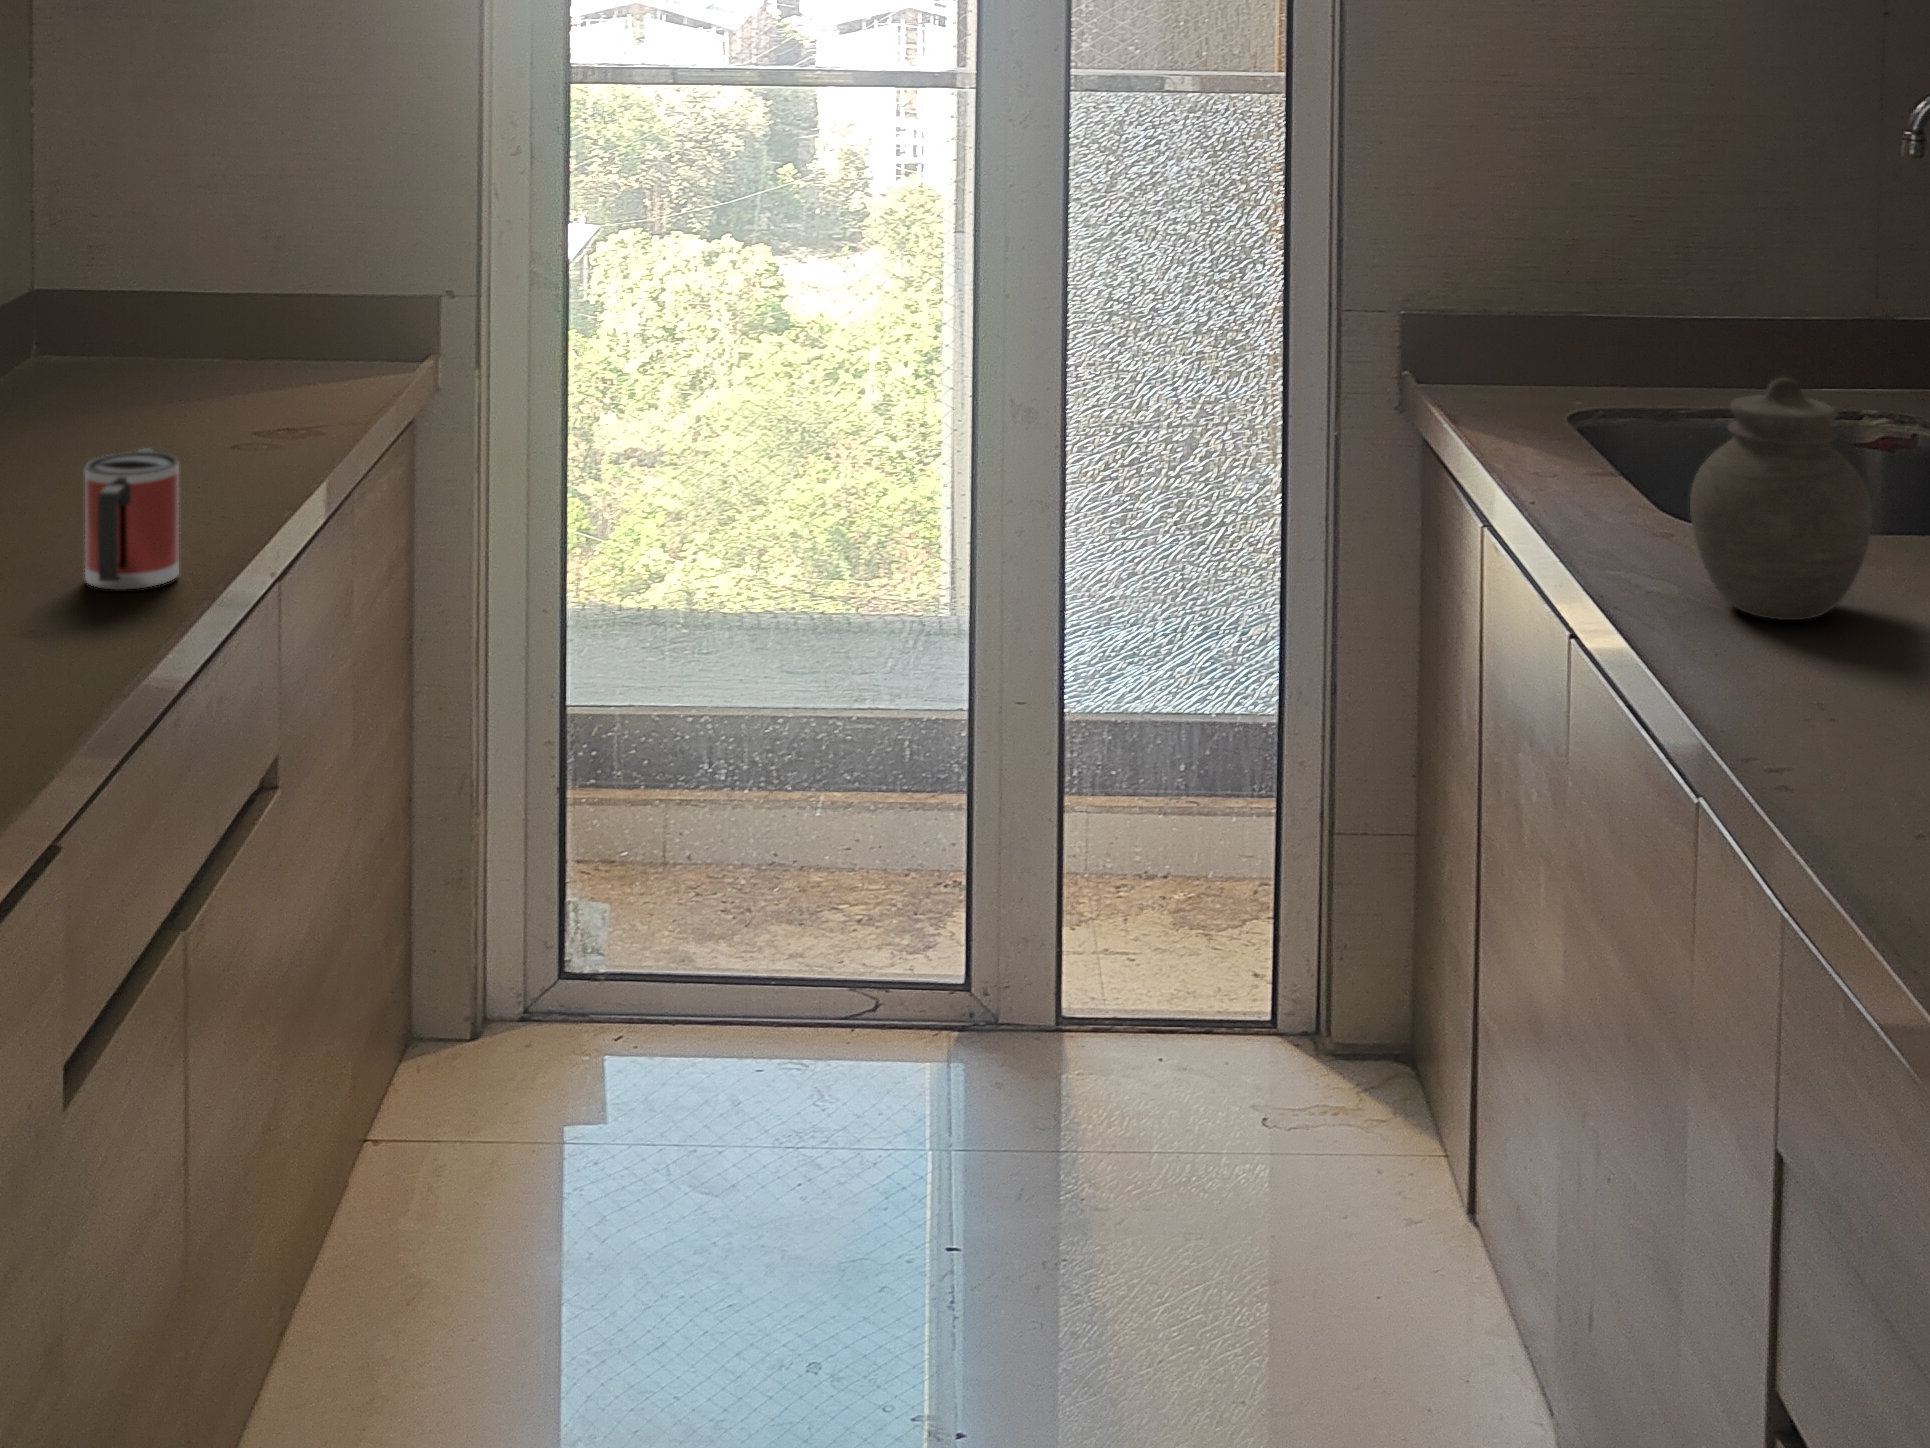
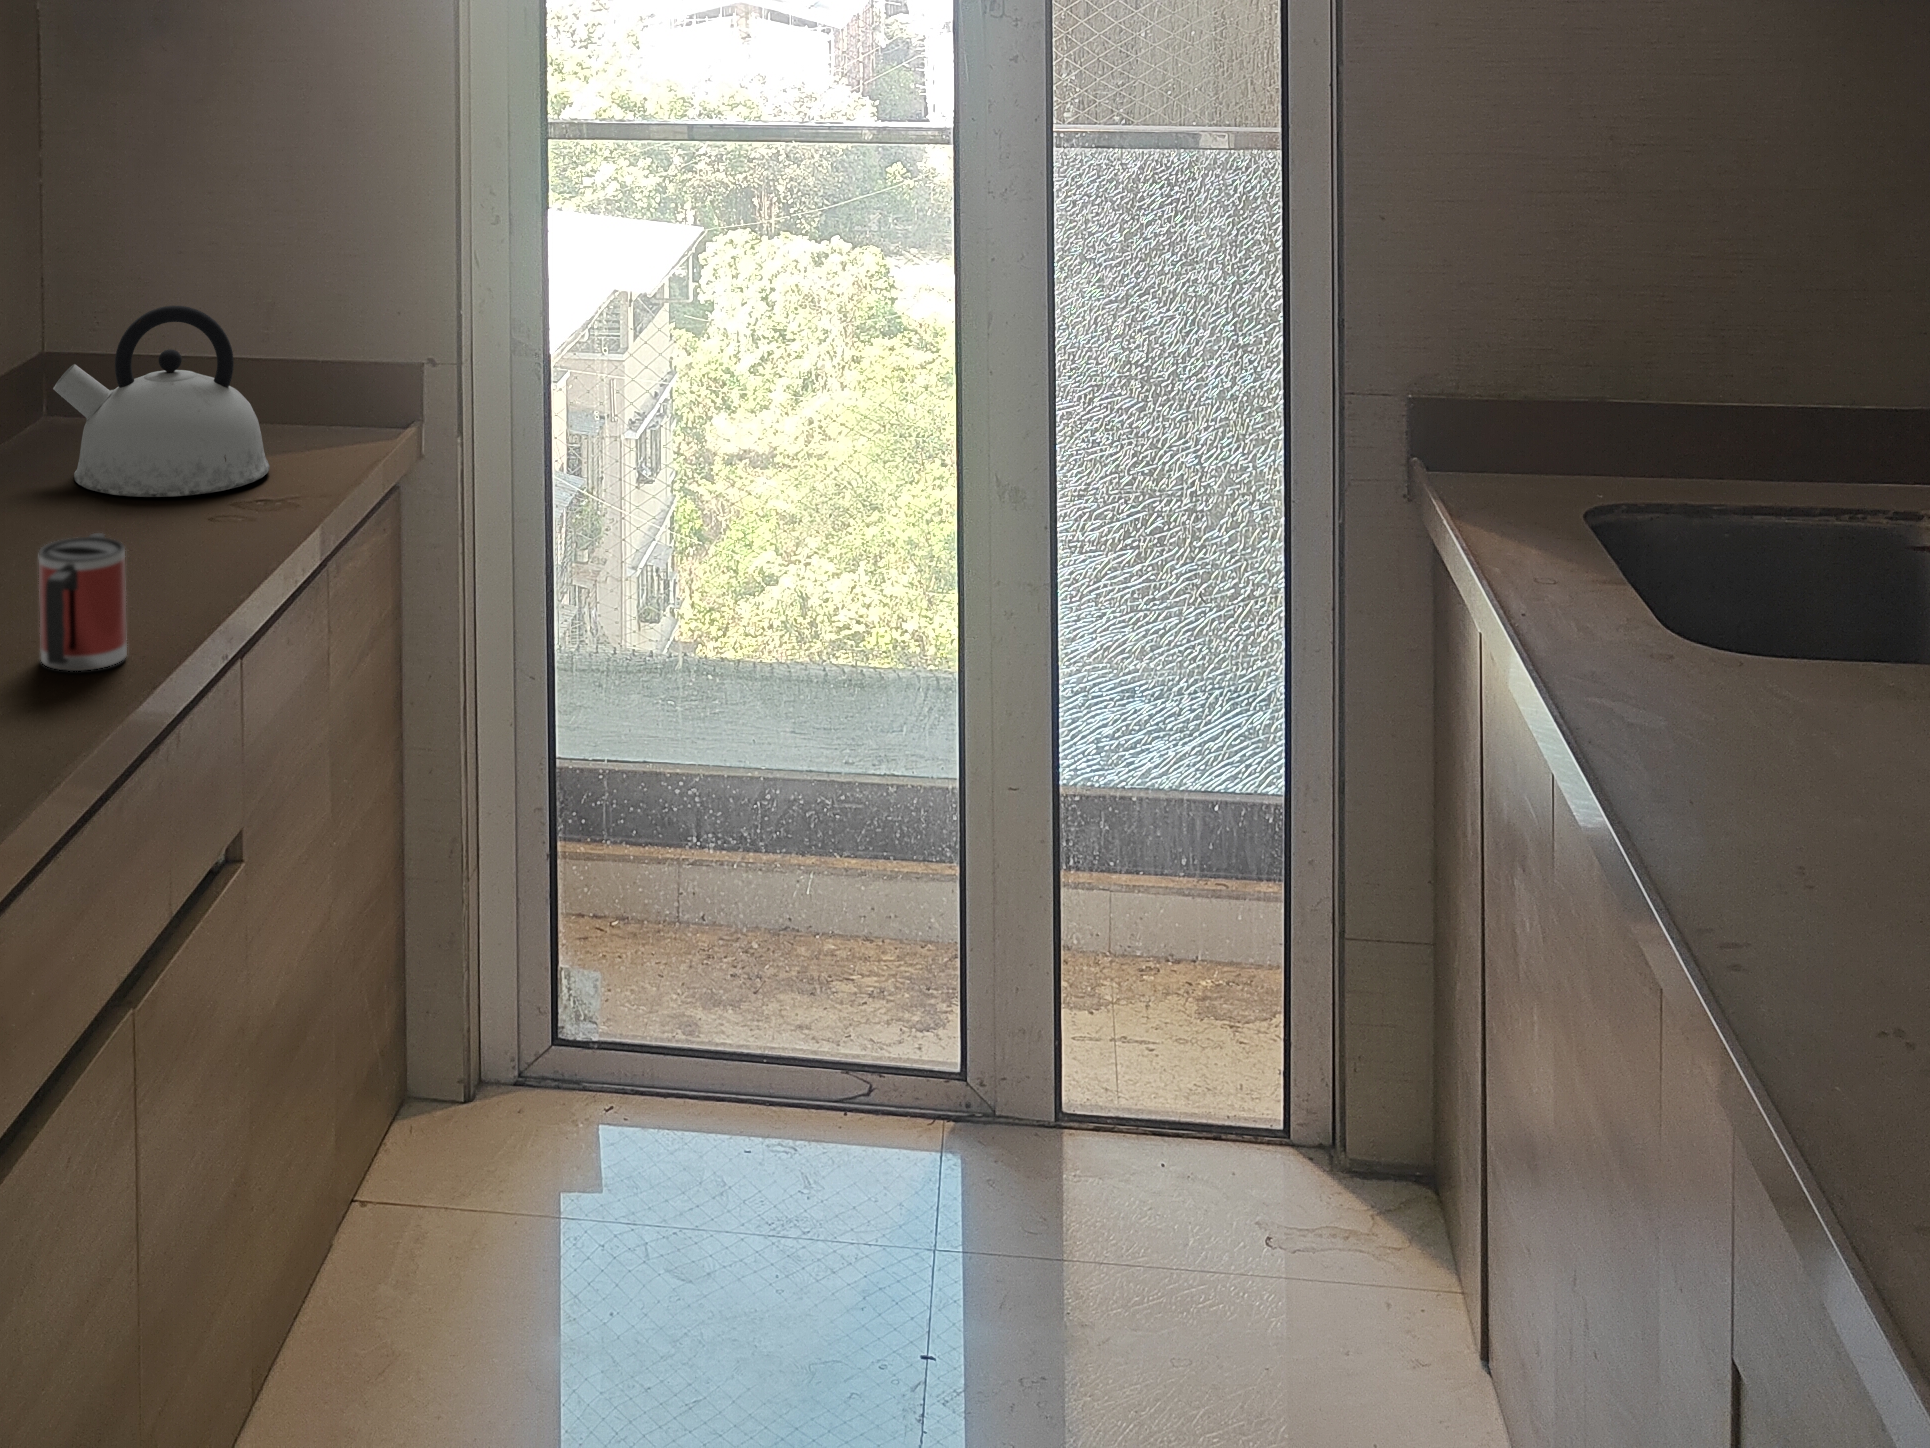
kettle: none [53,233,287,431] -> present [53,306,270,497]
jar: present [1690,378,1872,620] -> none [1668,517,1878,784]

